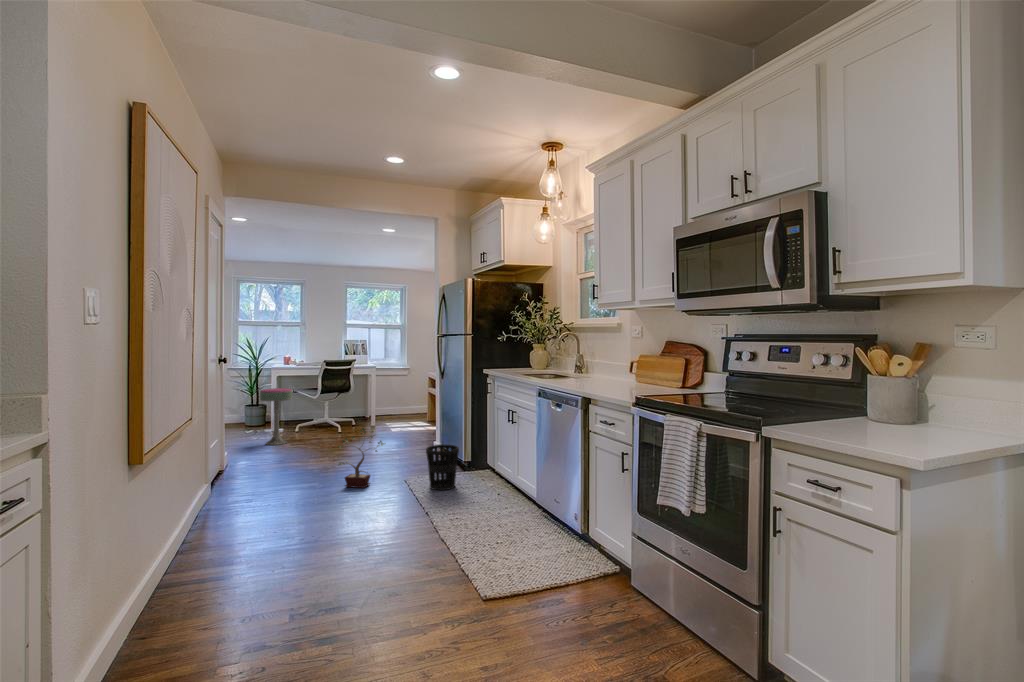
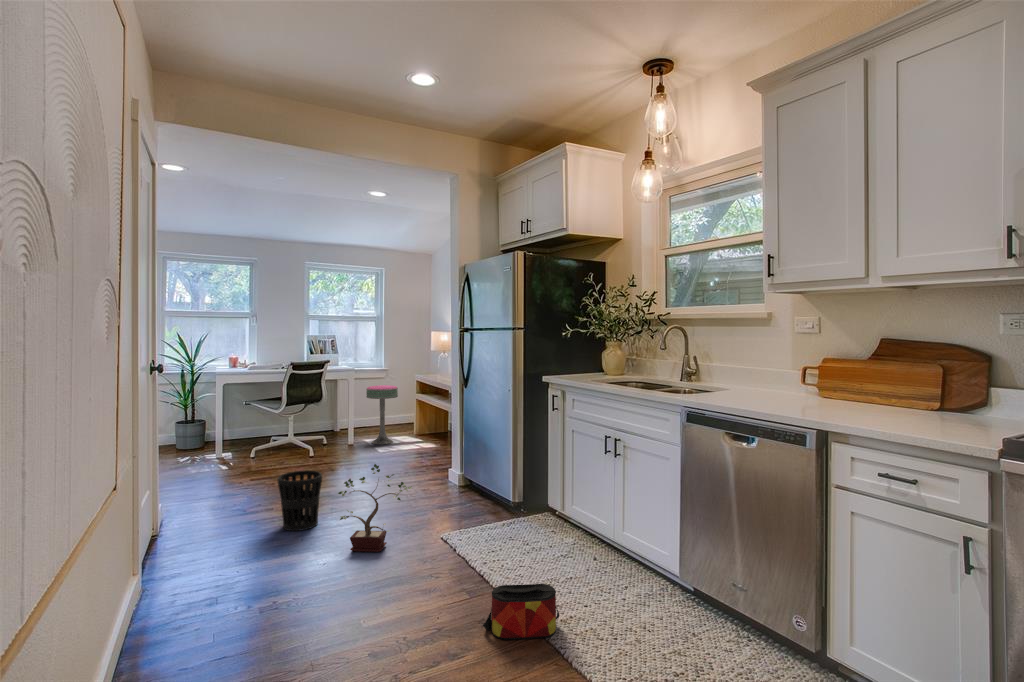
bar stool: present [260,388,292,445] -> present [366,385,398,444]
wastebasket: present [426,444,459,490] -> present [278,470,322,531]
bag: none [409,499,459,531] -> present [483,584,559,640]

